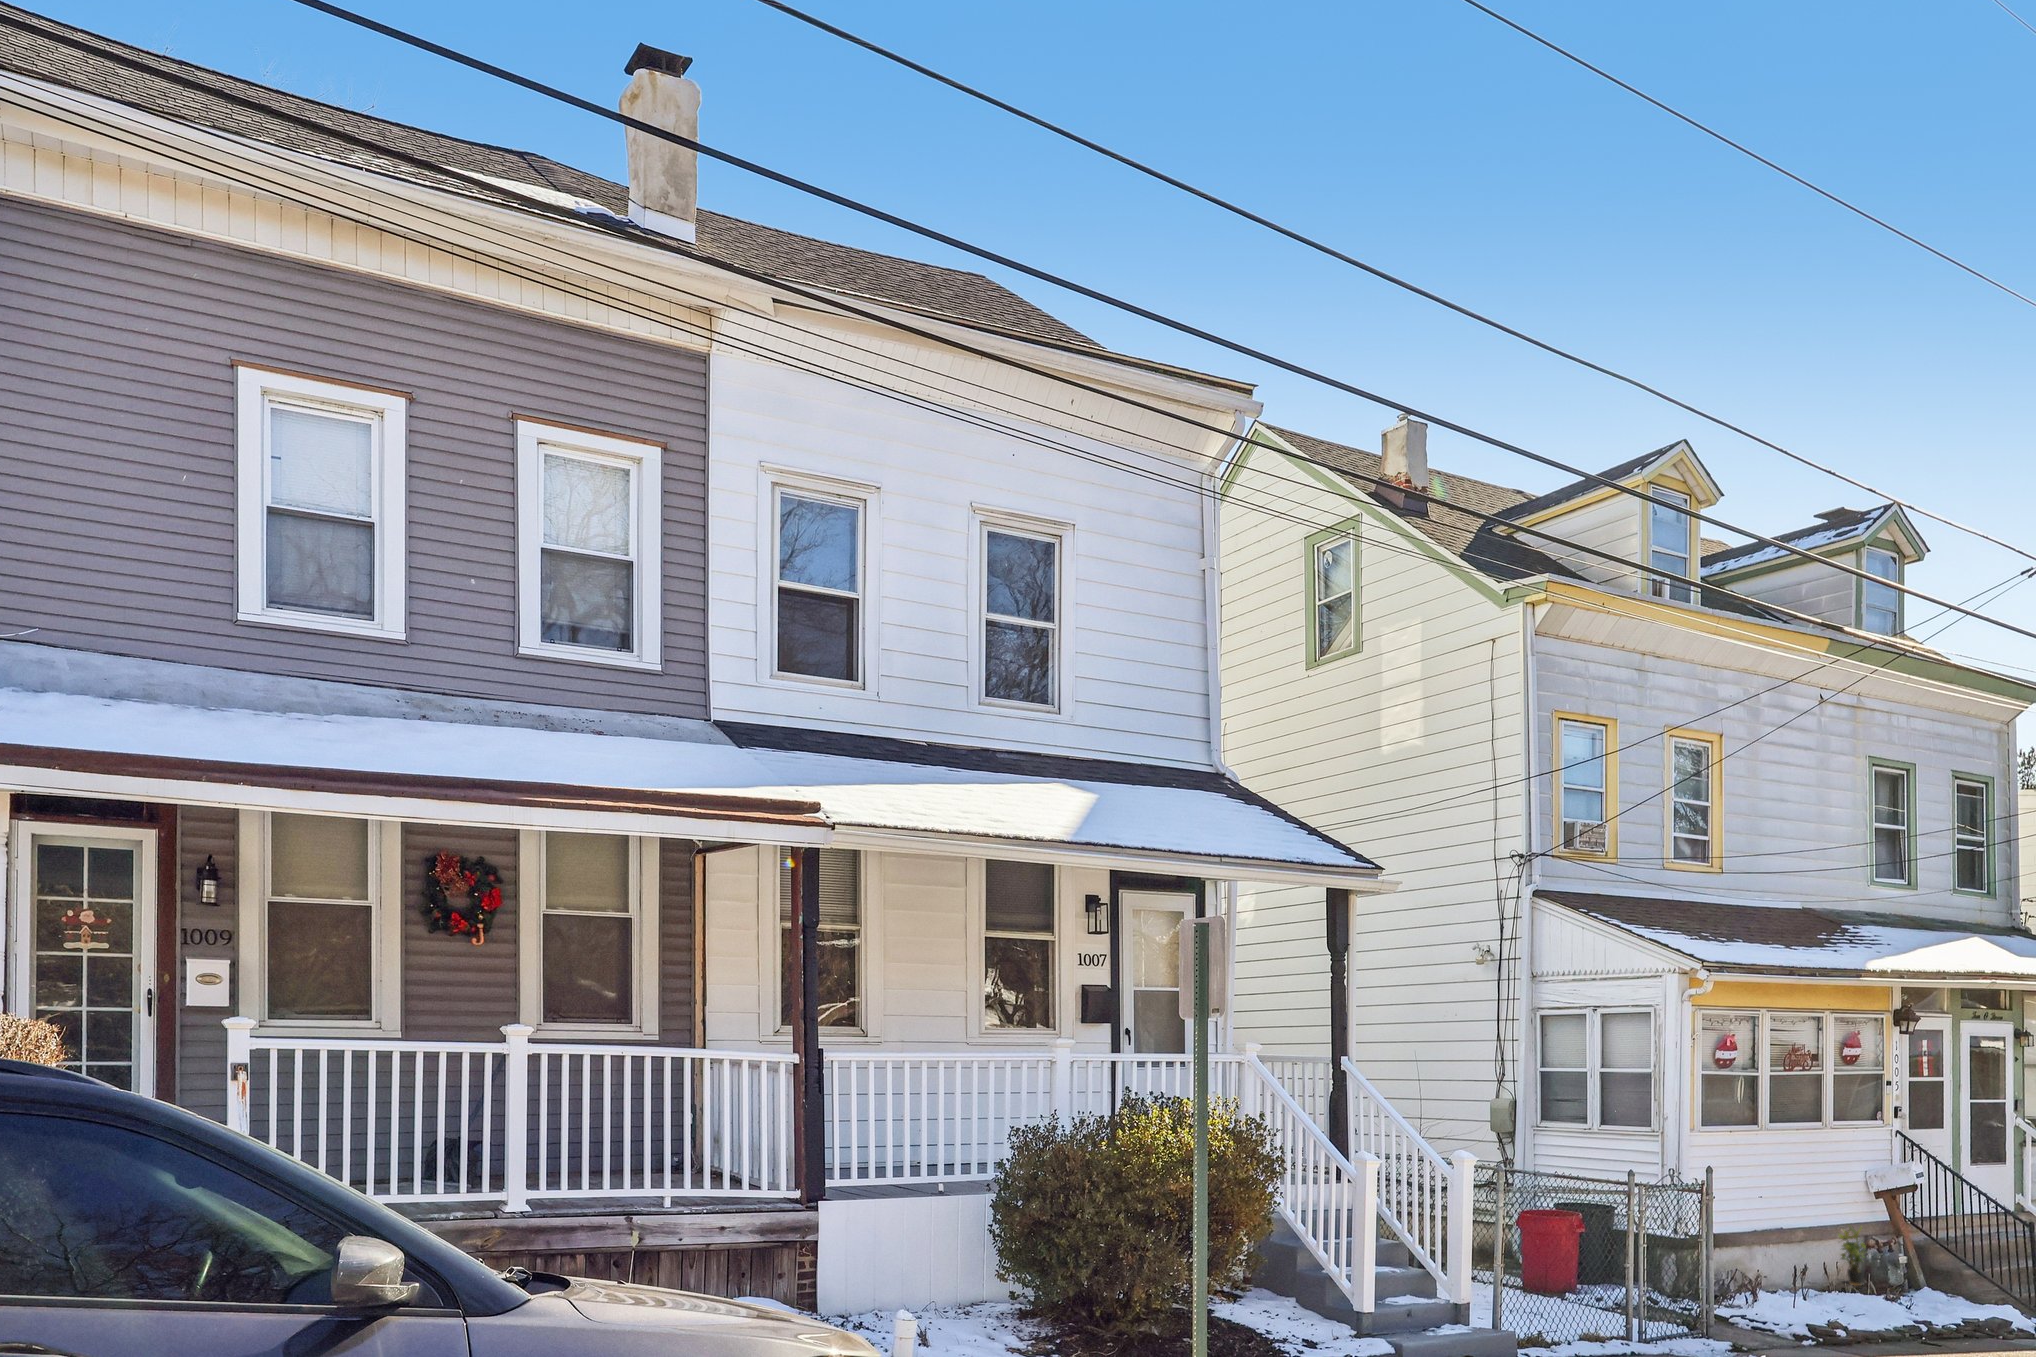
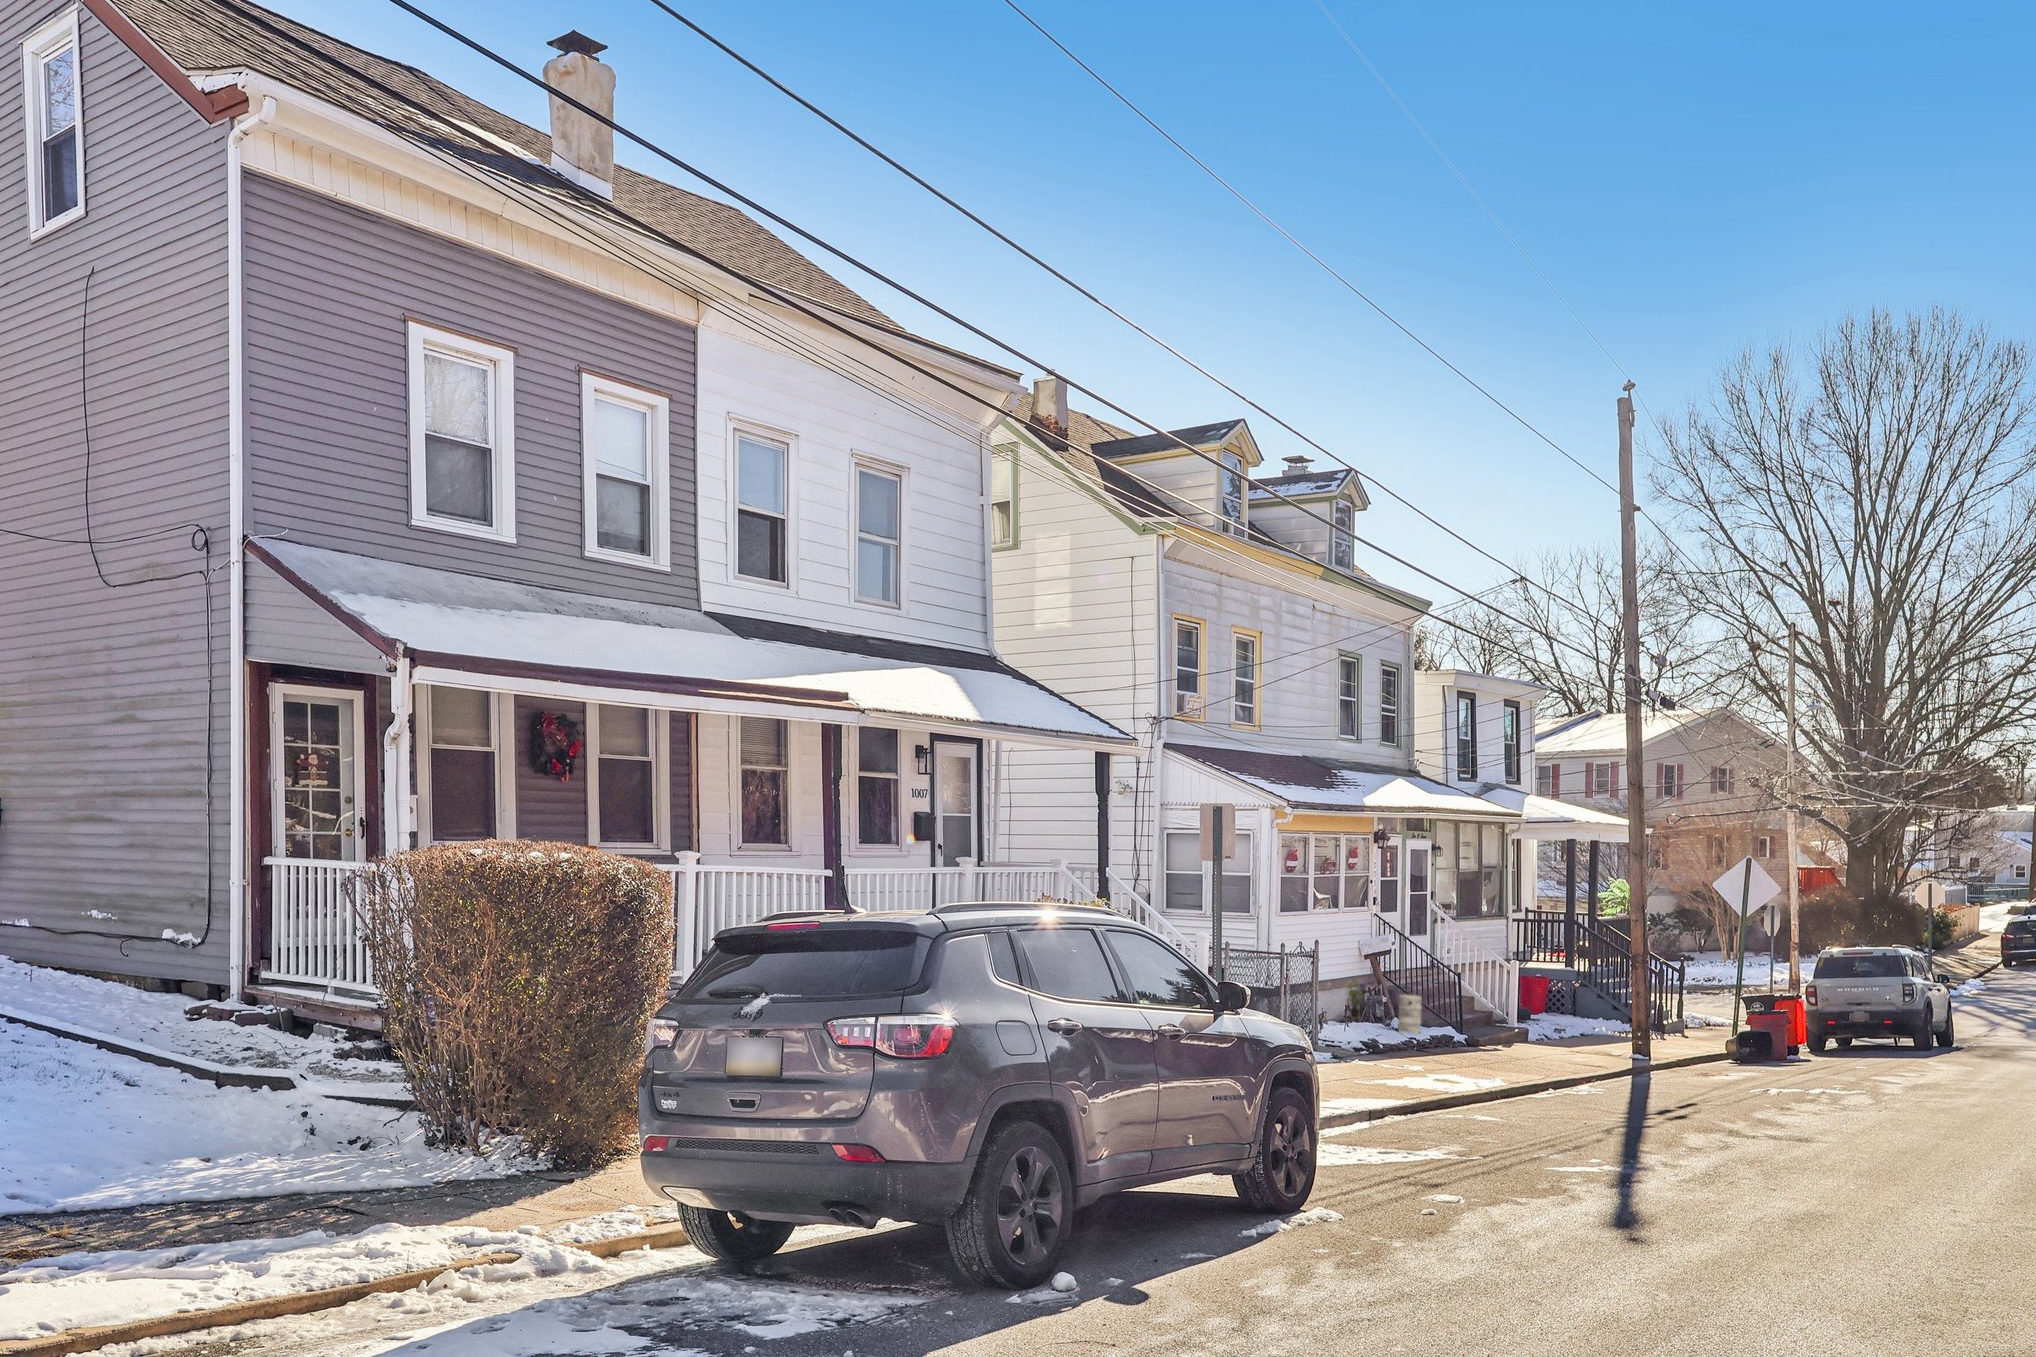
trash can: none [1901,1255,1940,1315] -> present [1398,995,1422,1034]

